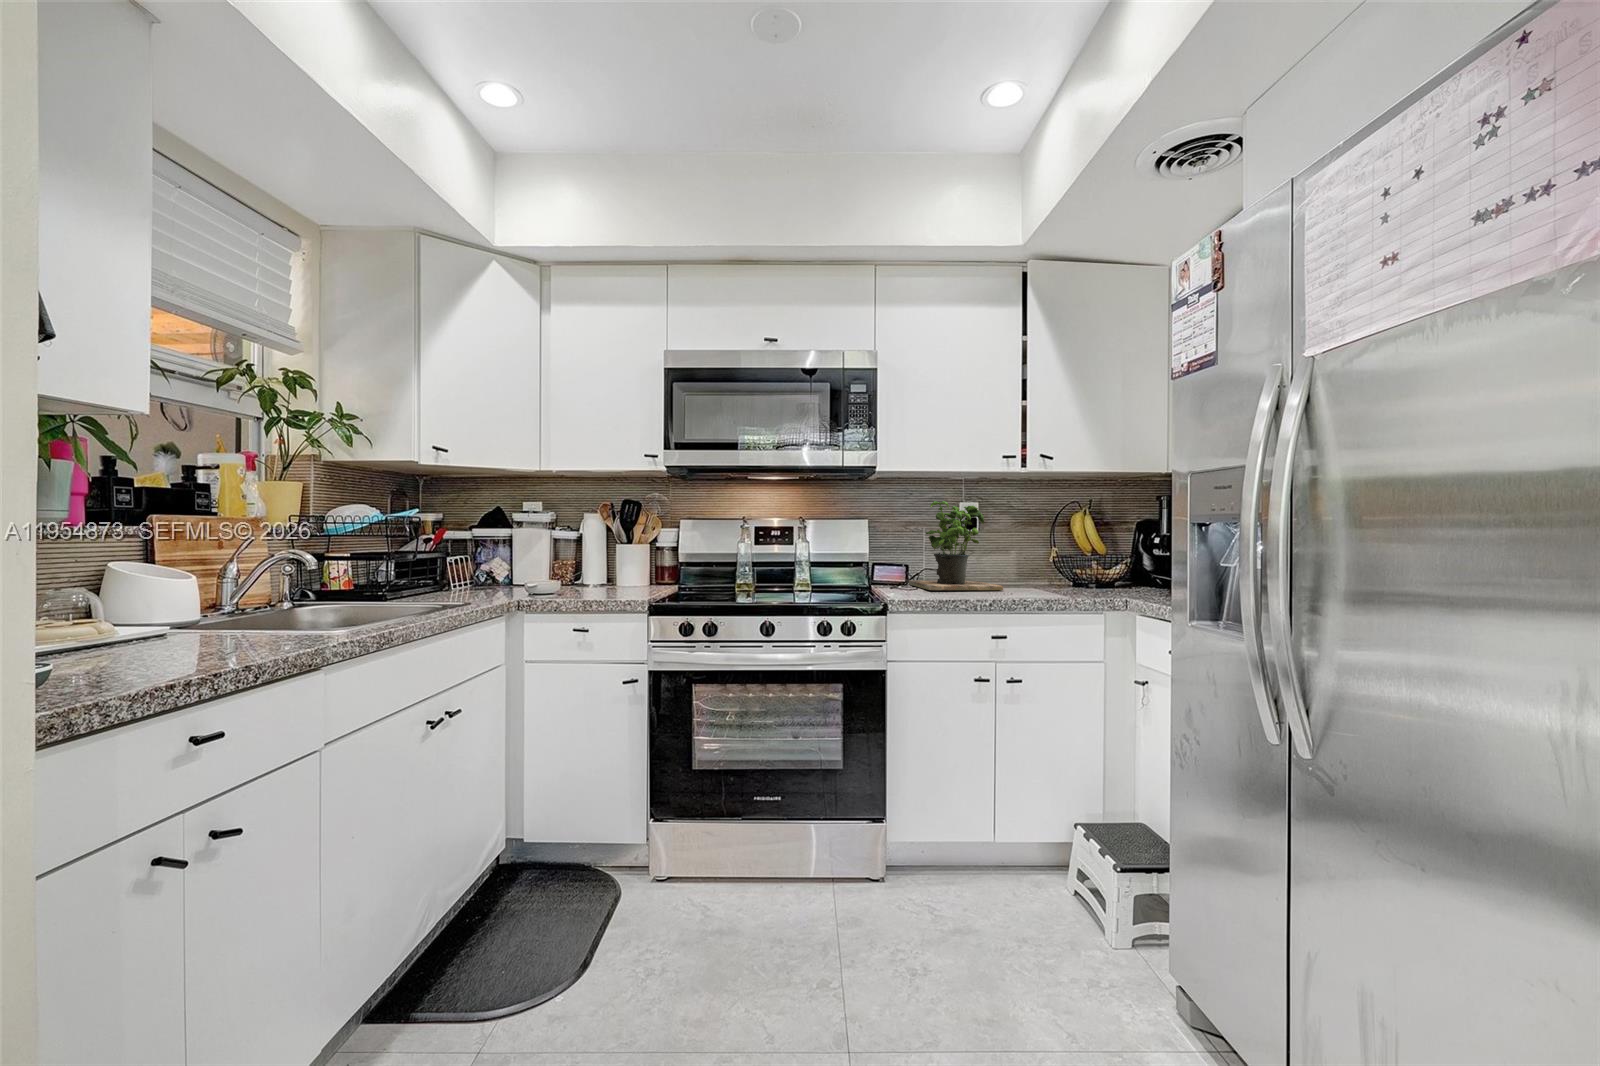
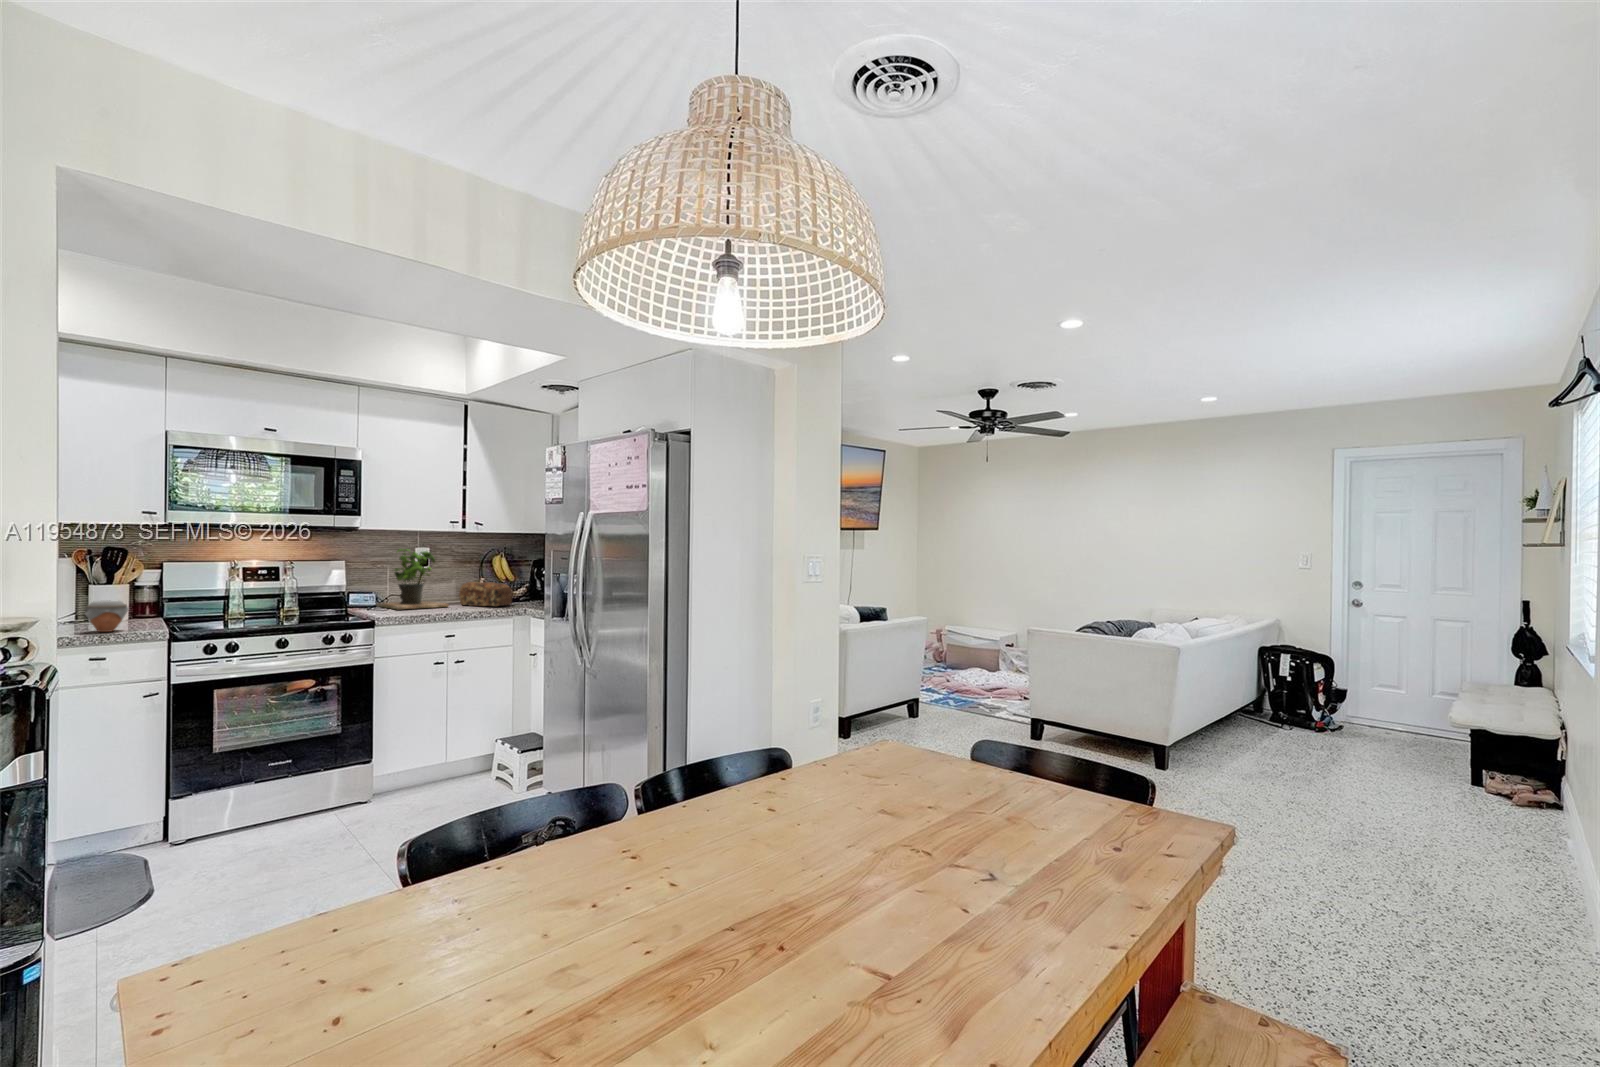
bread loaf: none [1019,553,1103,593] -> present [459,582,513,606]
jar: none [574,560,620,598] -> present [85,600,129,632]

